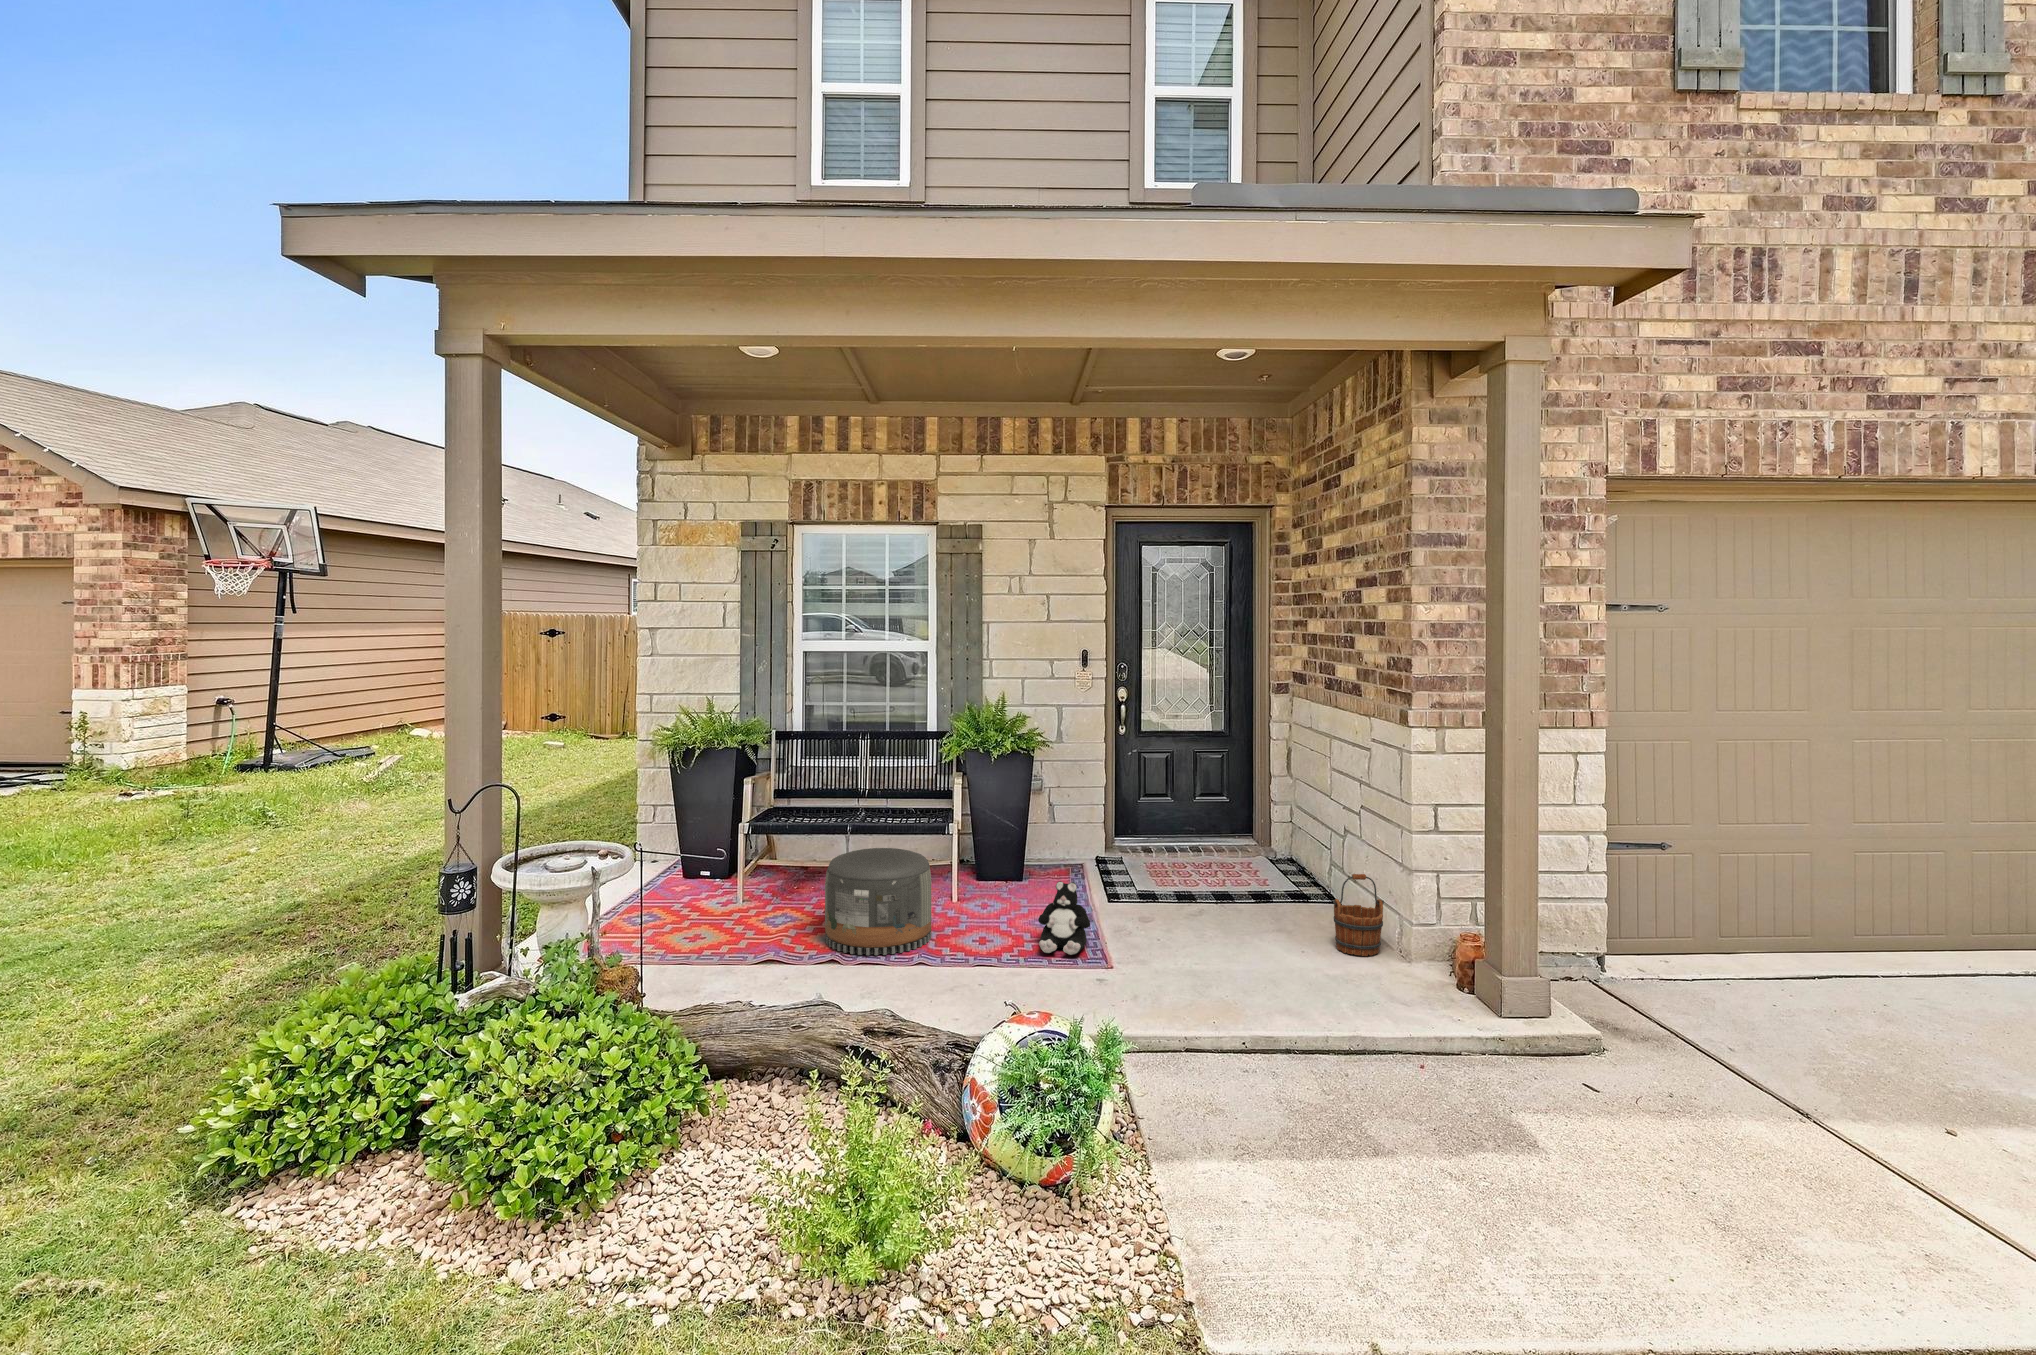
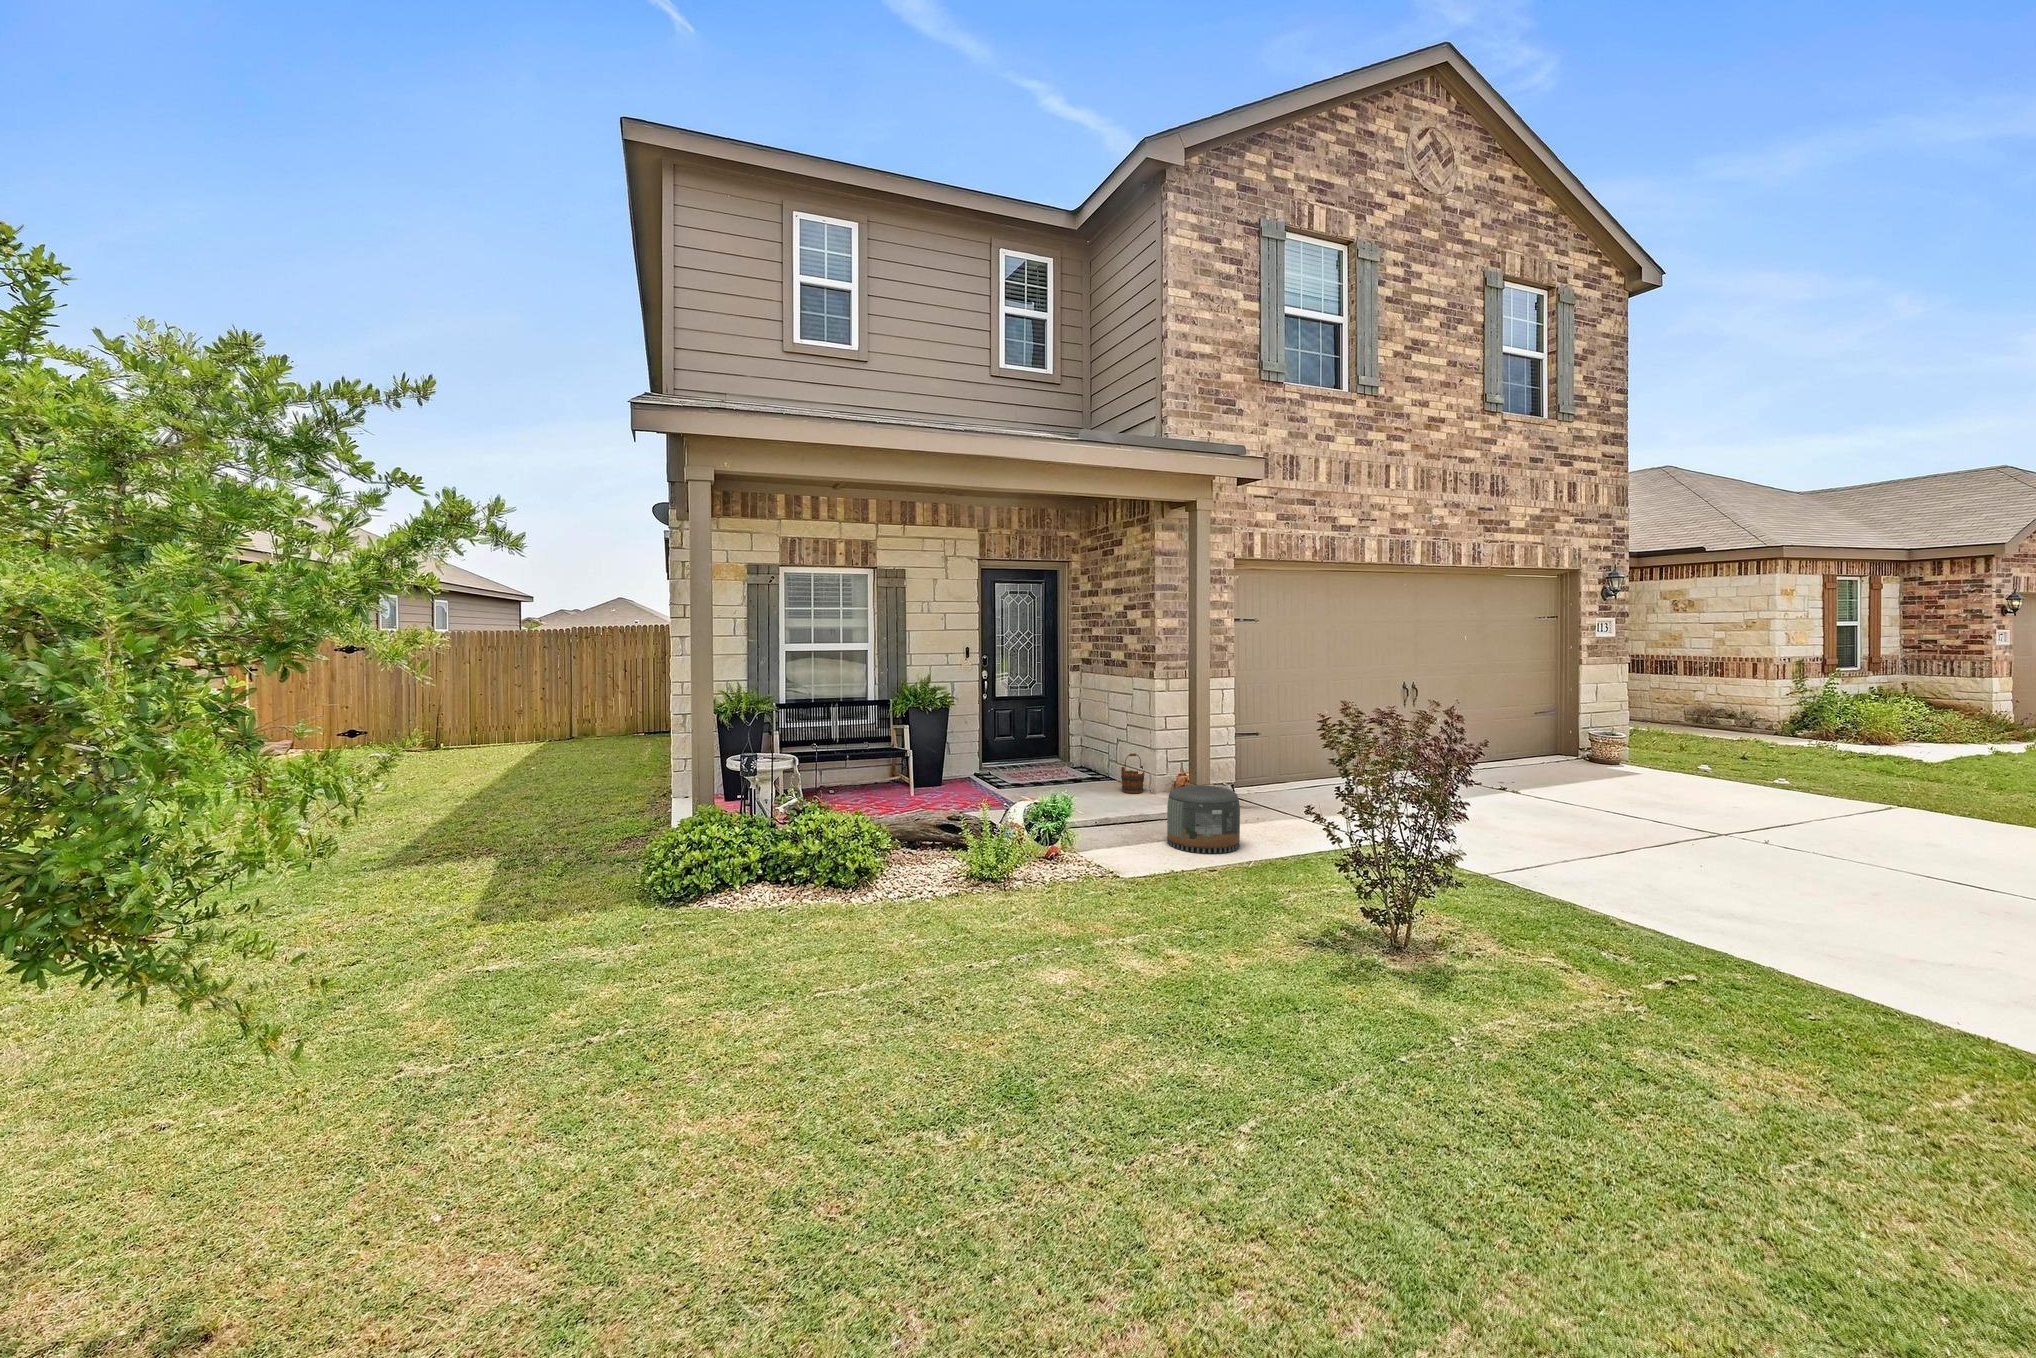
pouf: present [825,848,931,955] -> present [1167,785,1240,853]
plush toy: present [1038,881,1090,955] -> none [976,767,1004,803]

